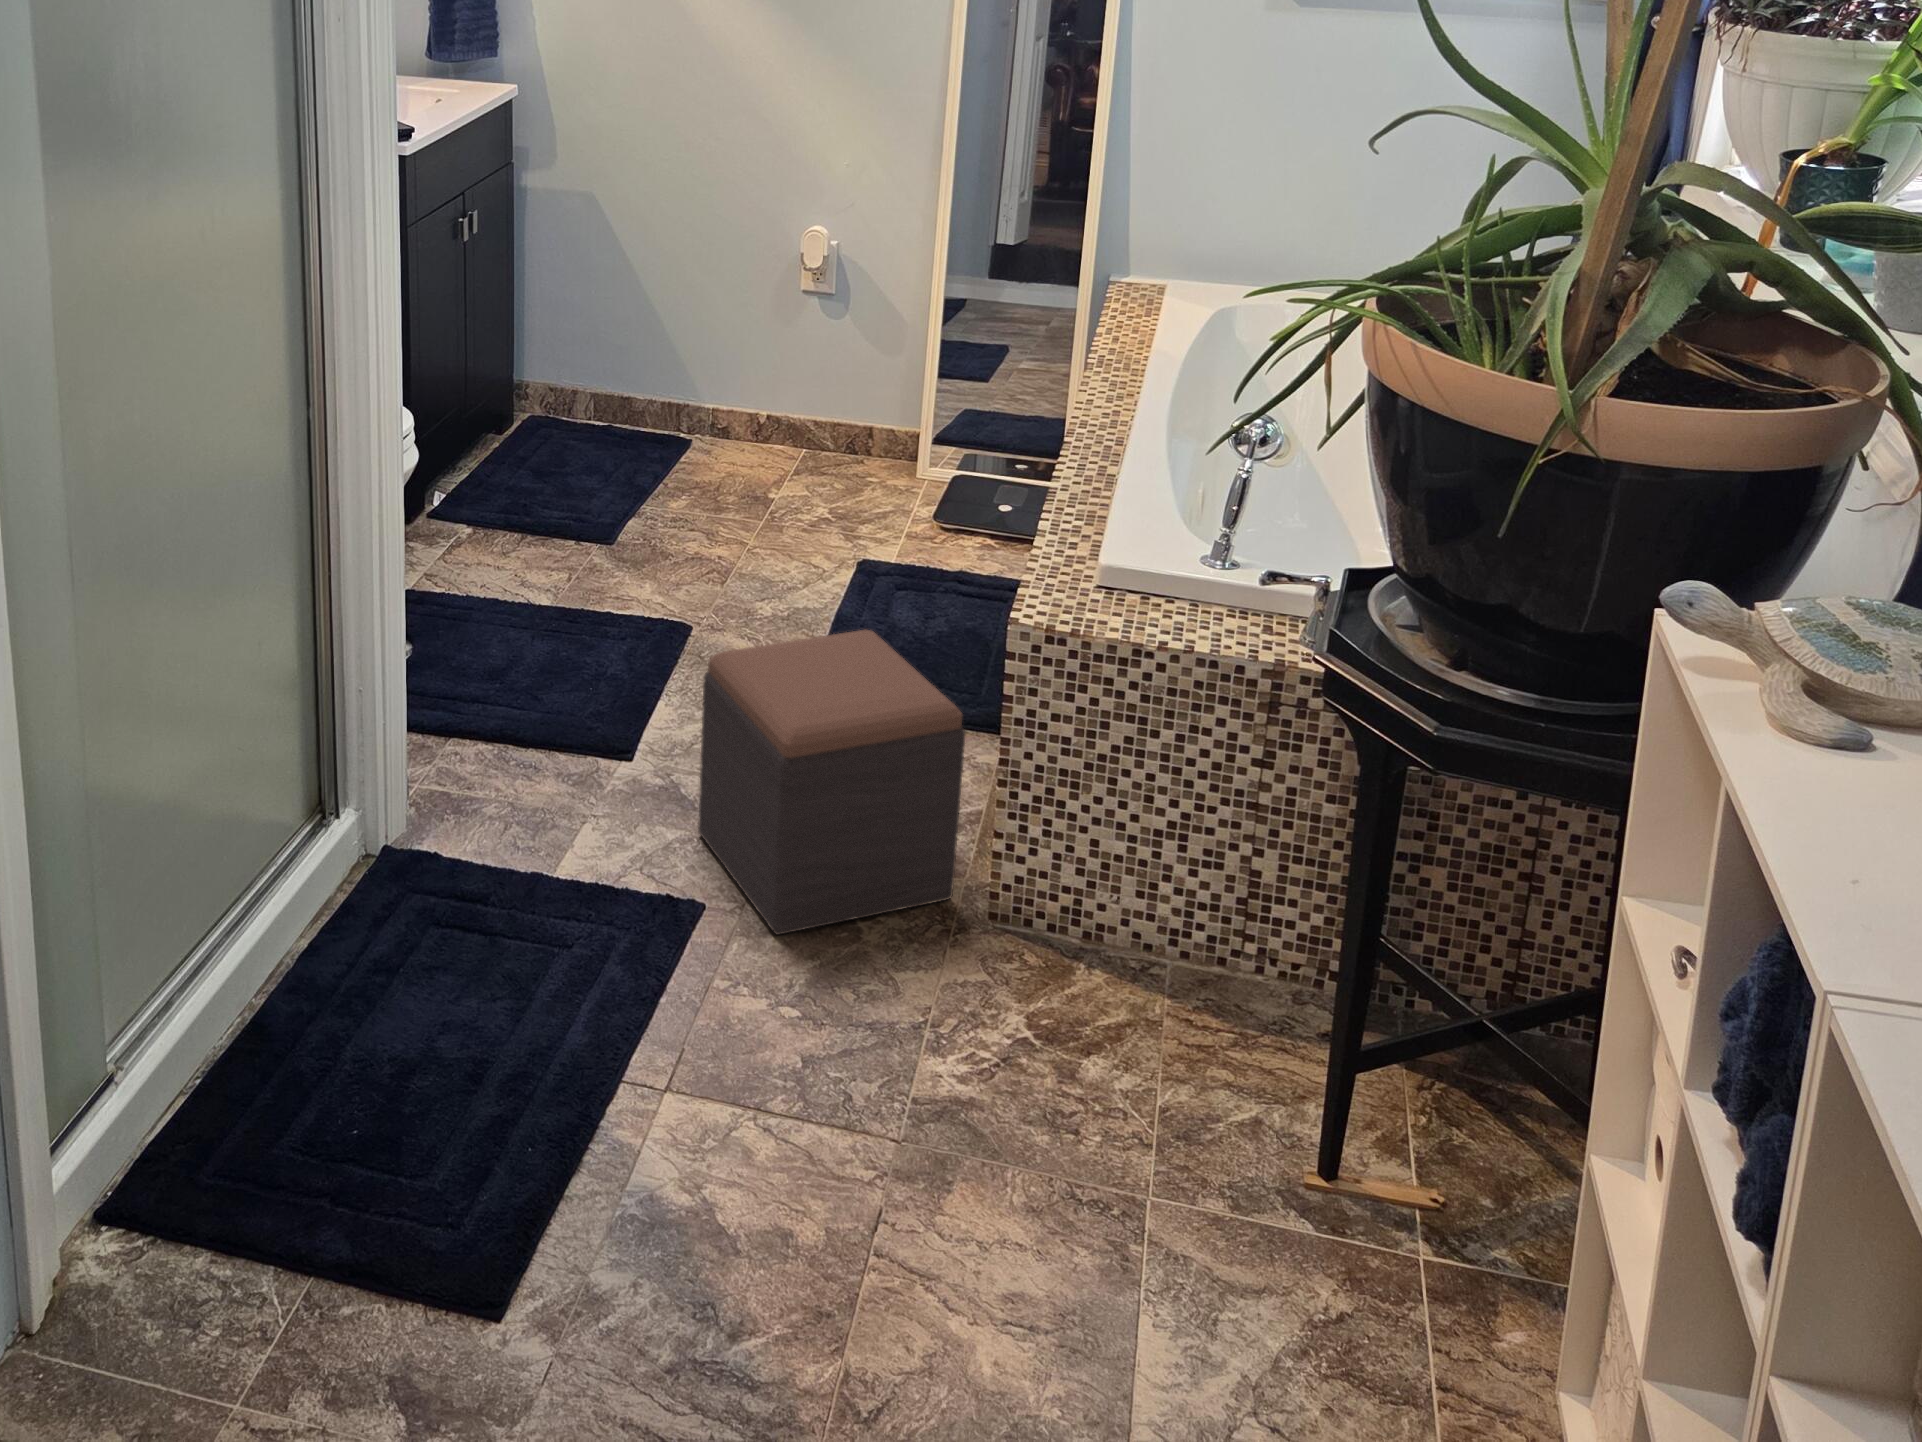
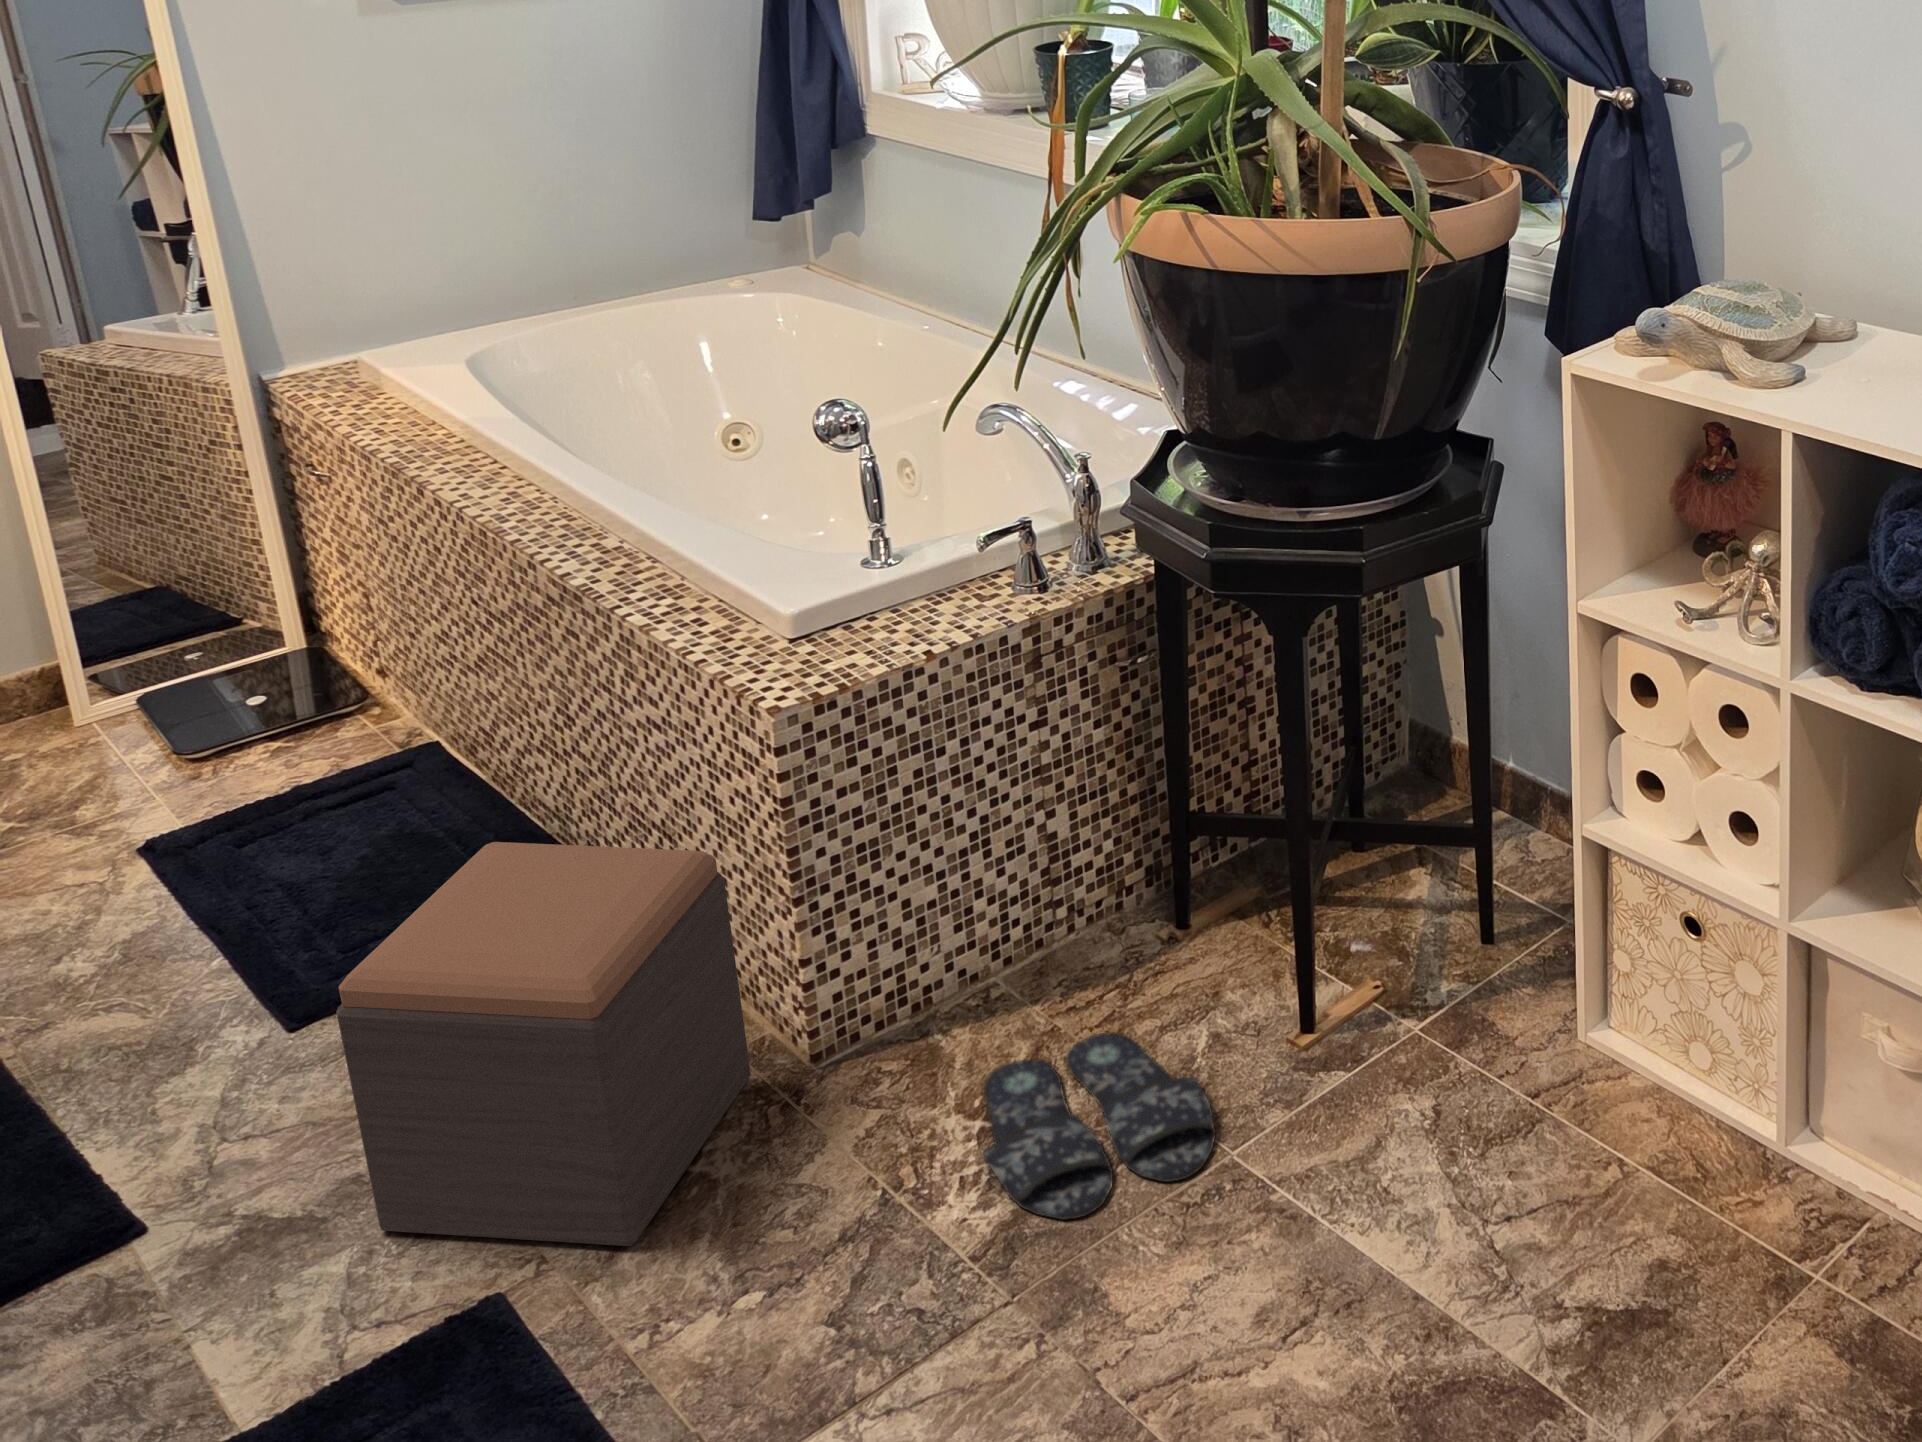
slippers: none [978,1012,1196,1184] -> present [984,1032,1216,1220]

